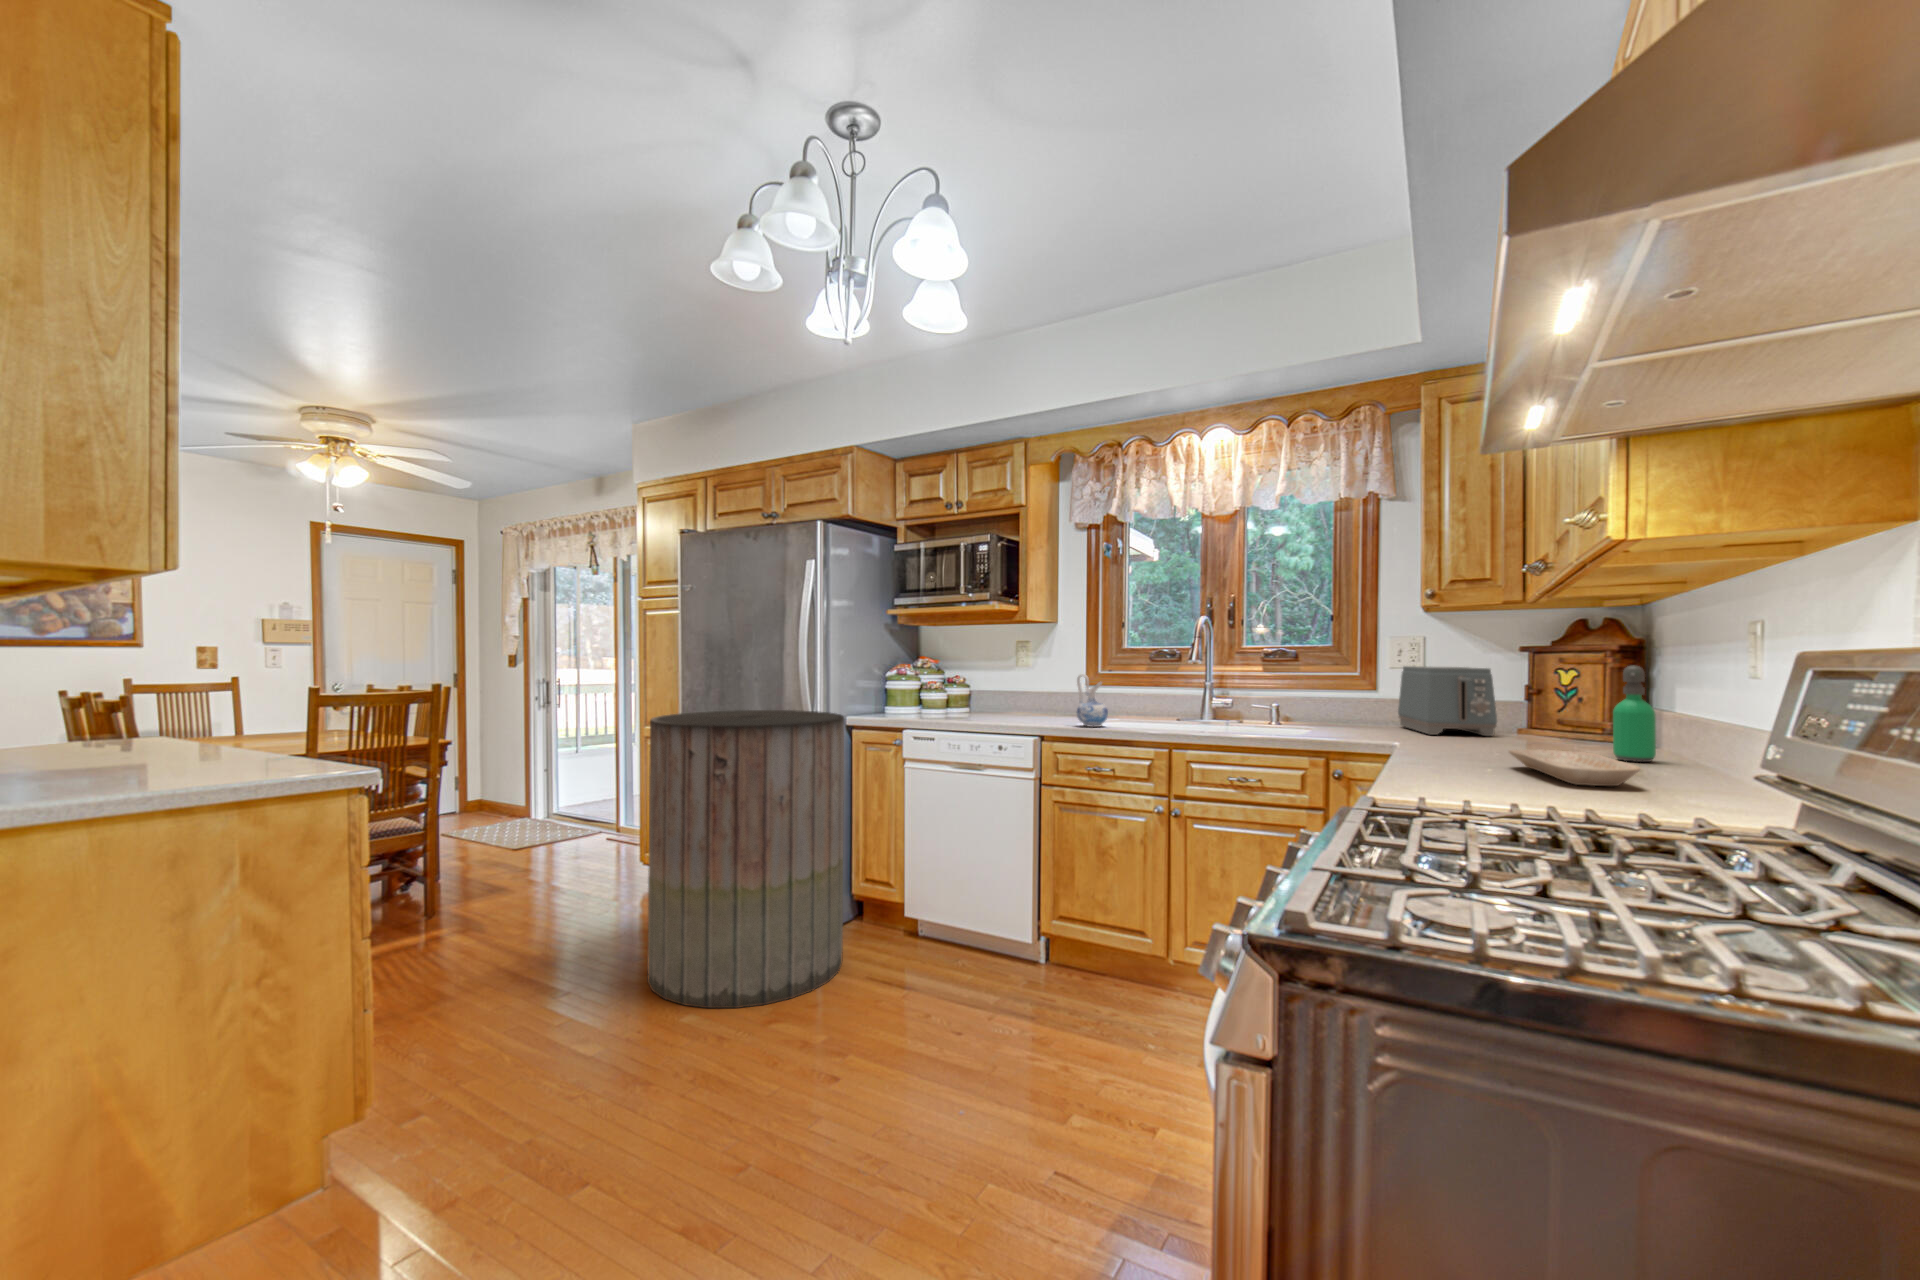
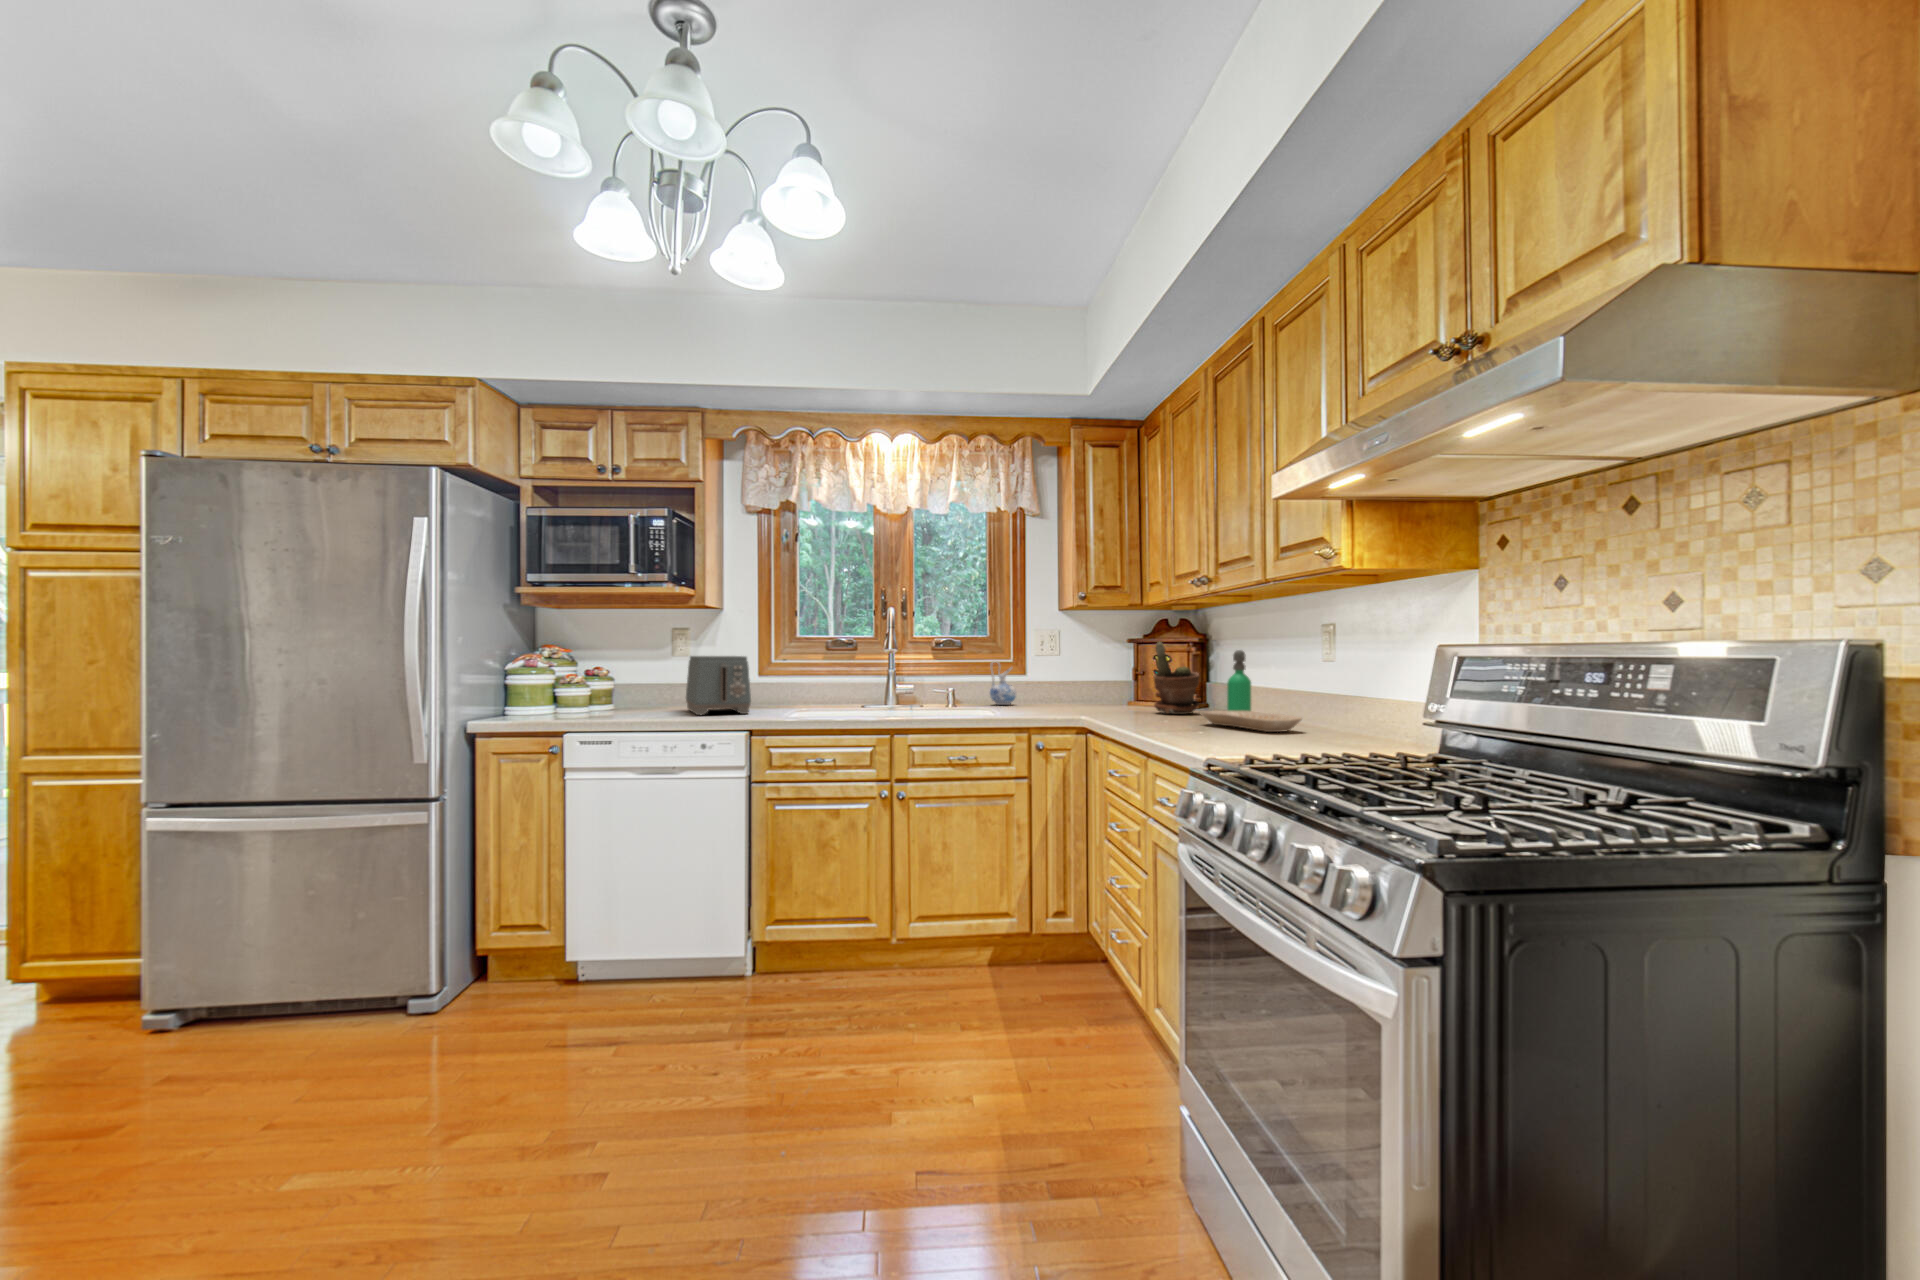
potted plant: none [1503,653,1580,752] -> present [1153,642,1199,714]
toaster: present [1398,666,1497,736] -> present [686,656,751,715]
ceramic pitcher: present [1077,674,1108,727] -> present [990,661,1016,705]
trash can: present [647,710,844,1008] -> none [170,719,510,1169]

